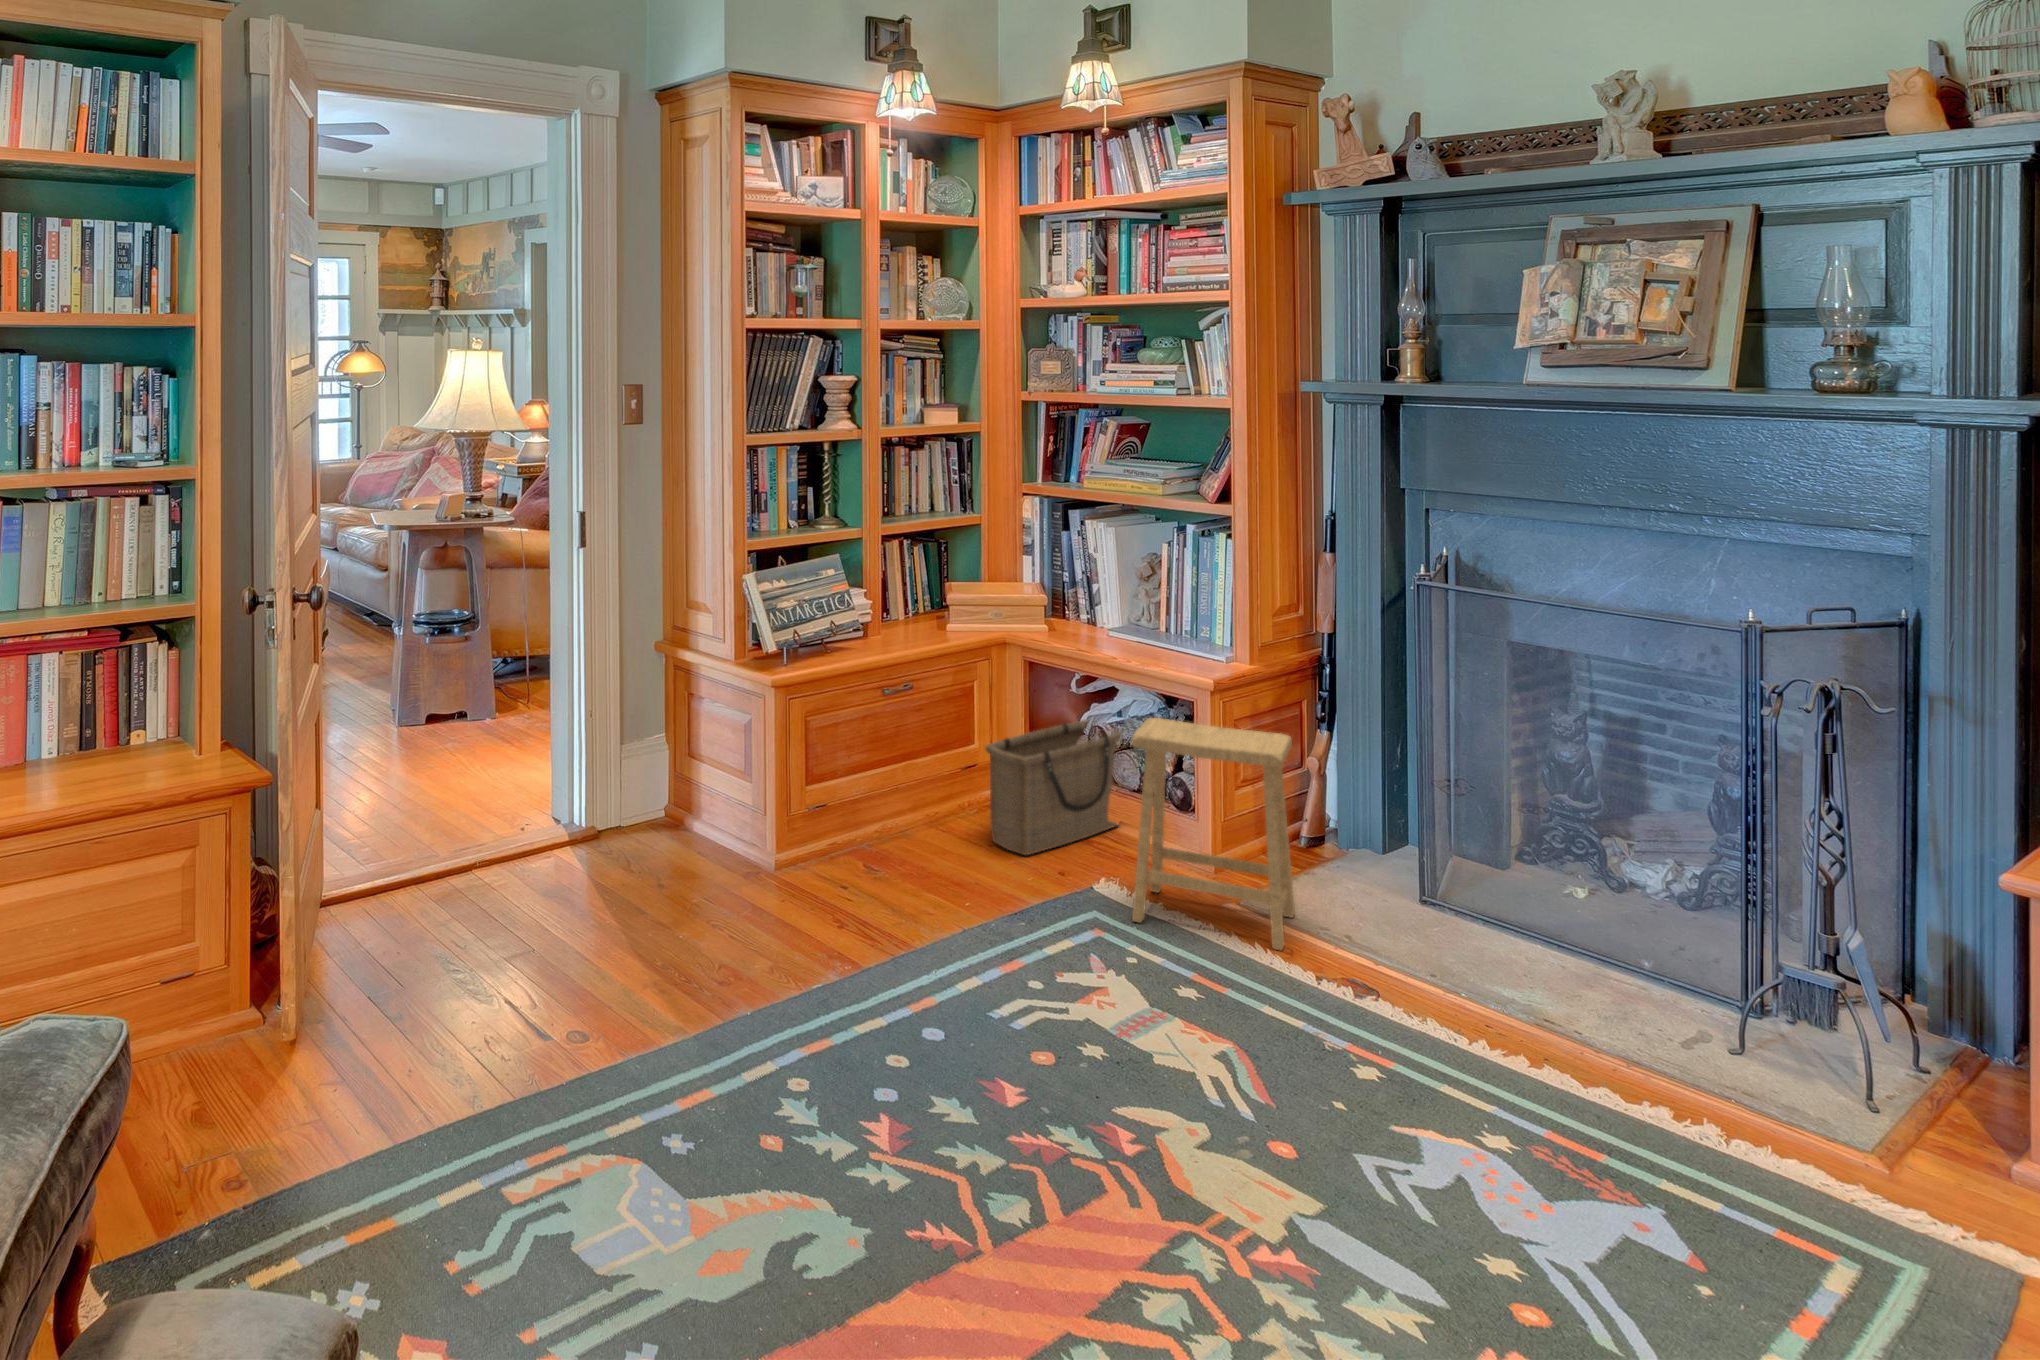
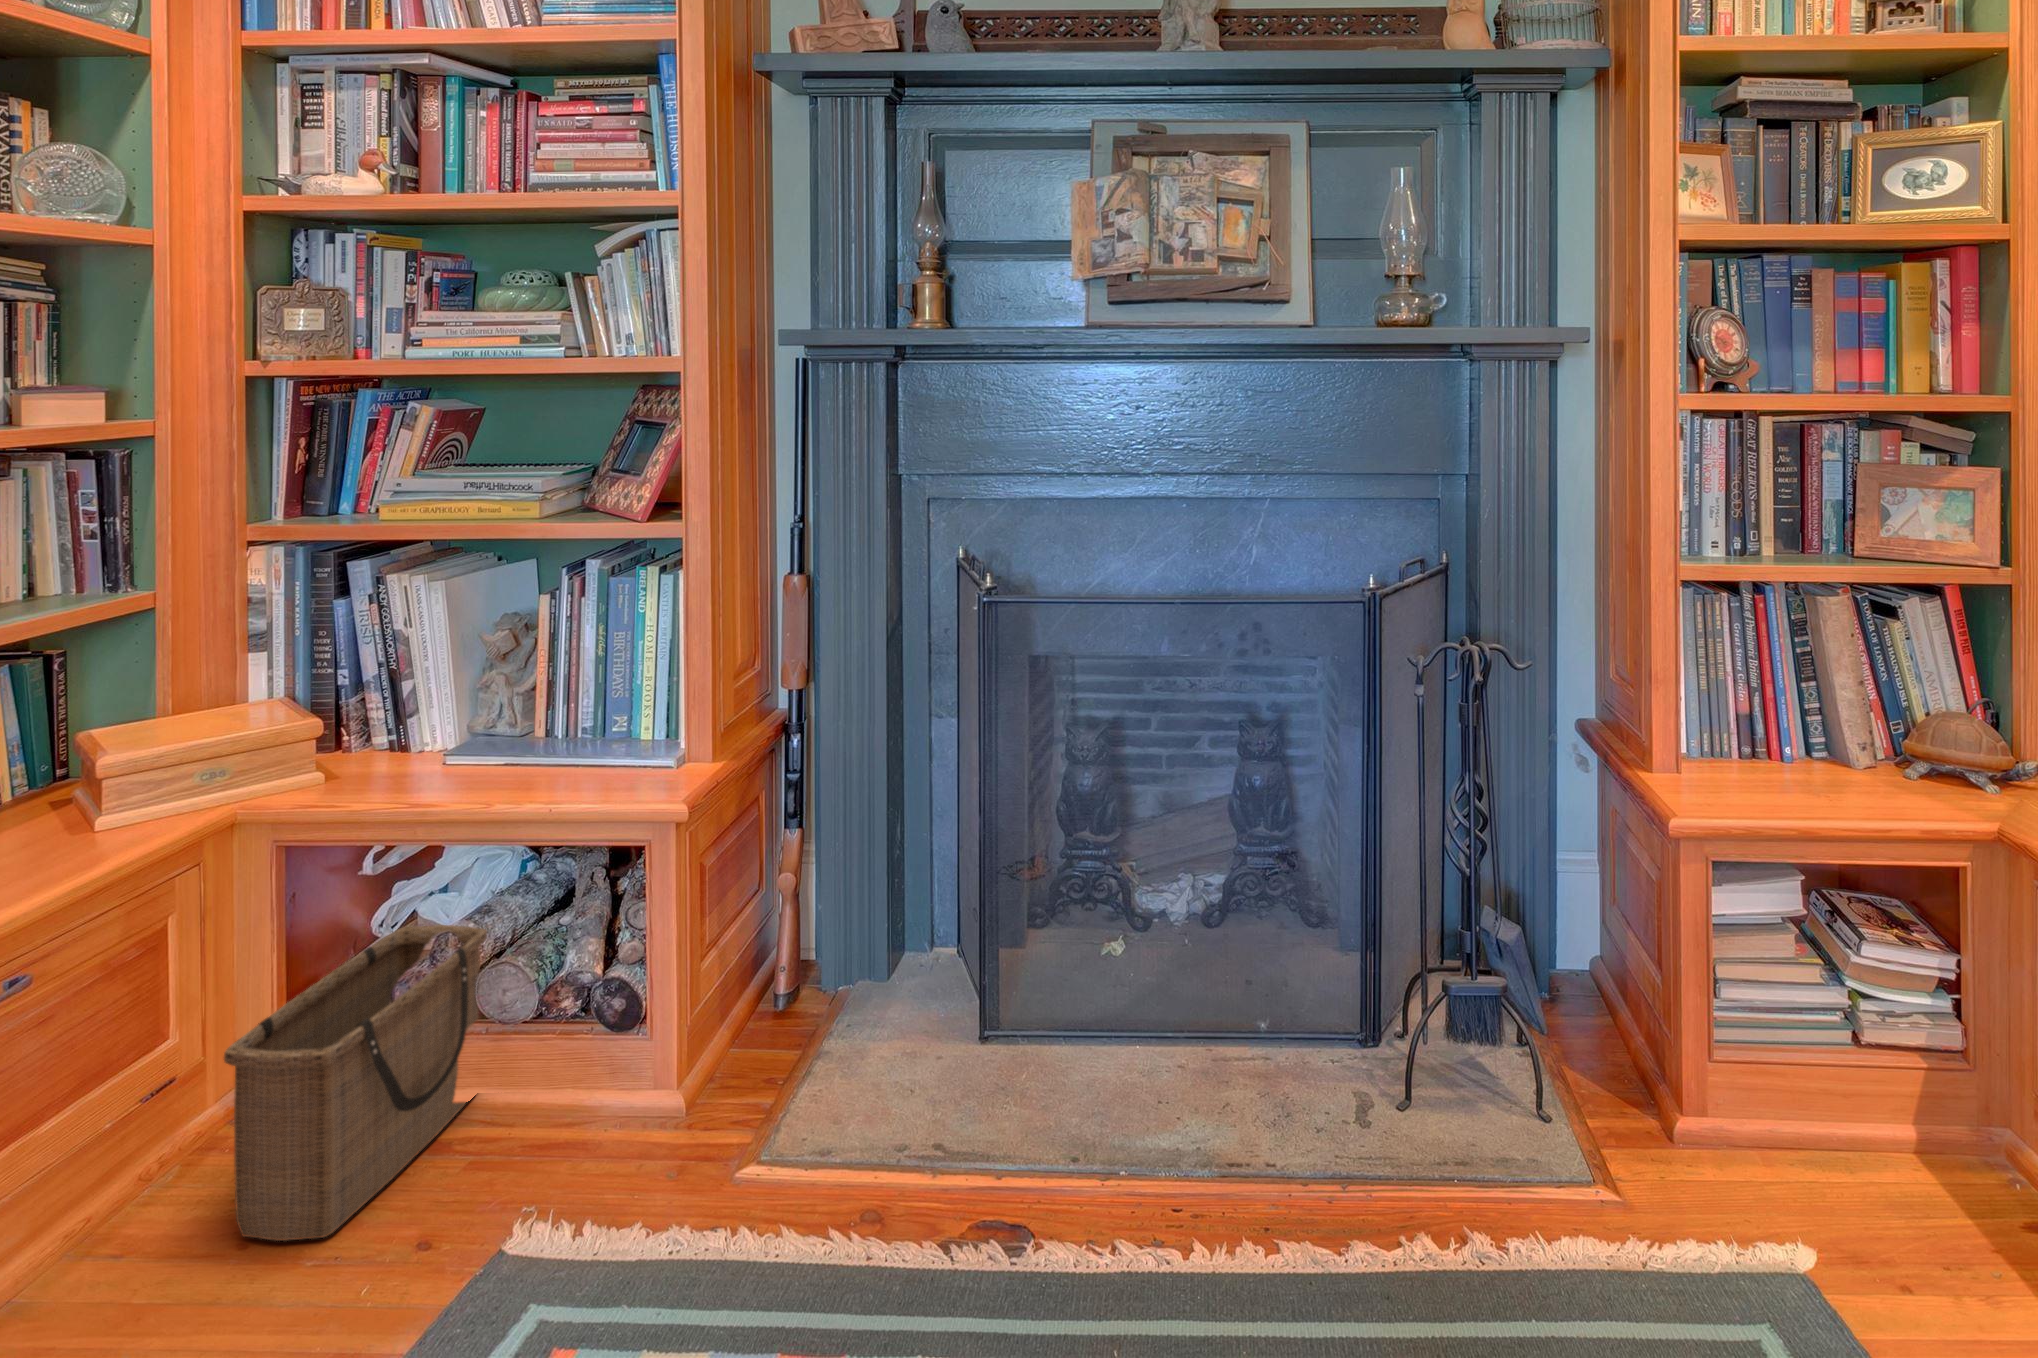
footstool: present [1132,718,1295,950] -> none [596,867,862,1288]

